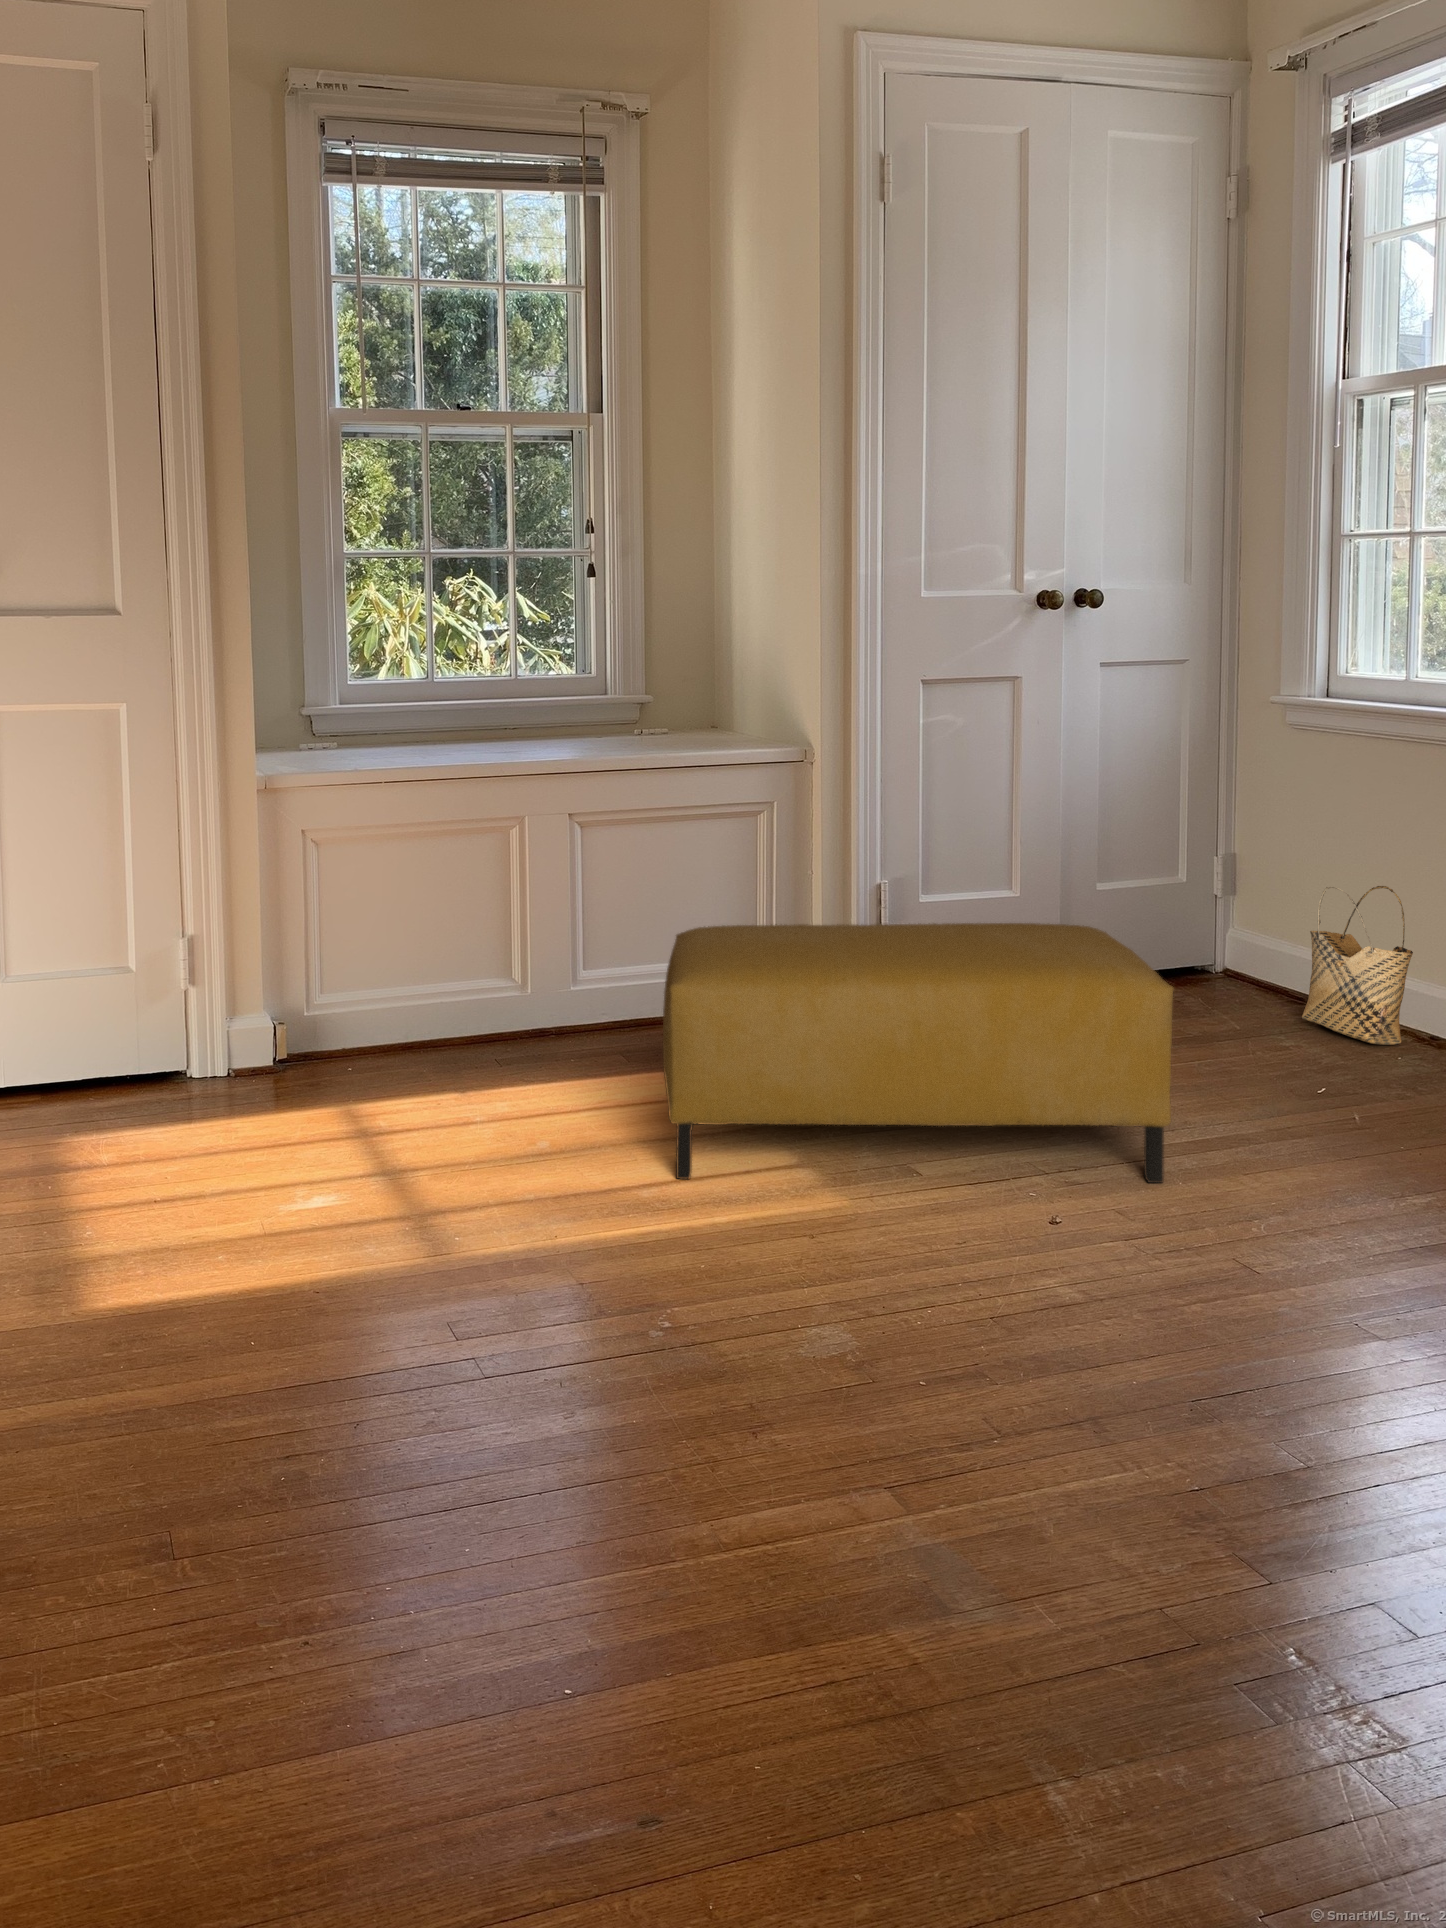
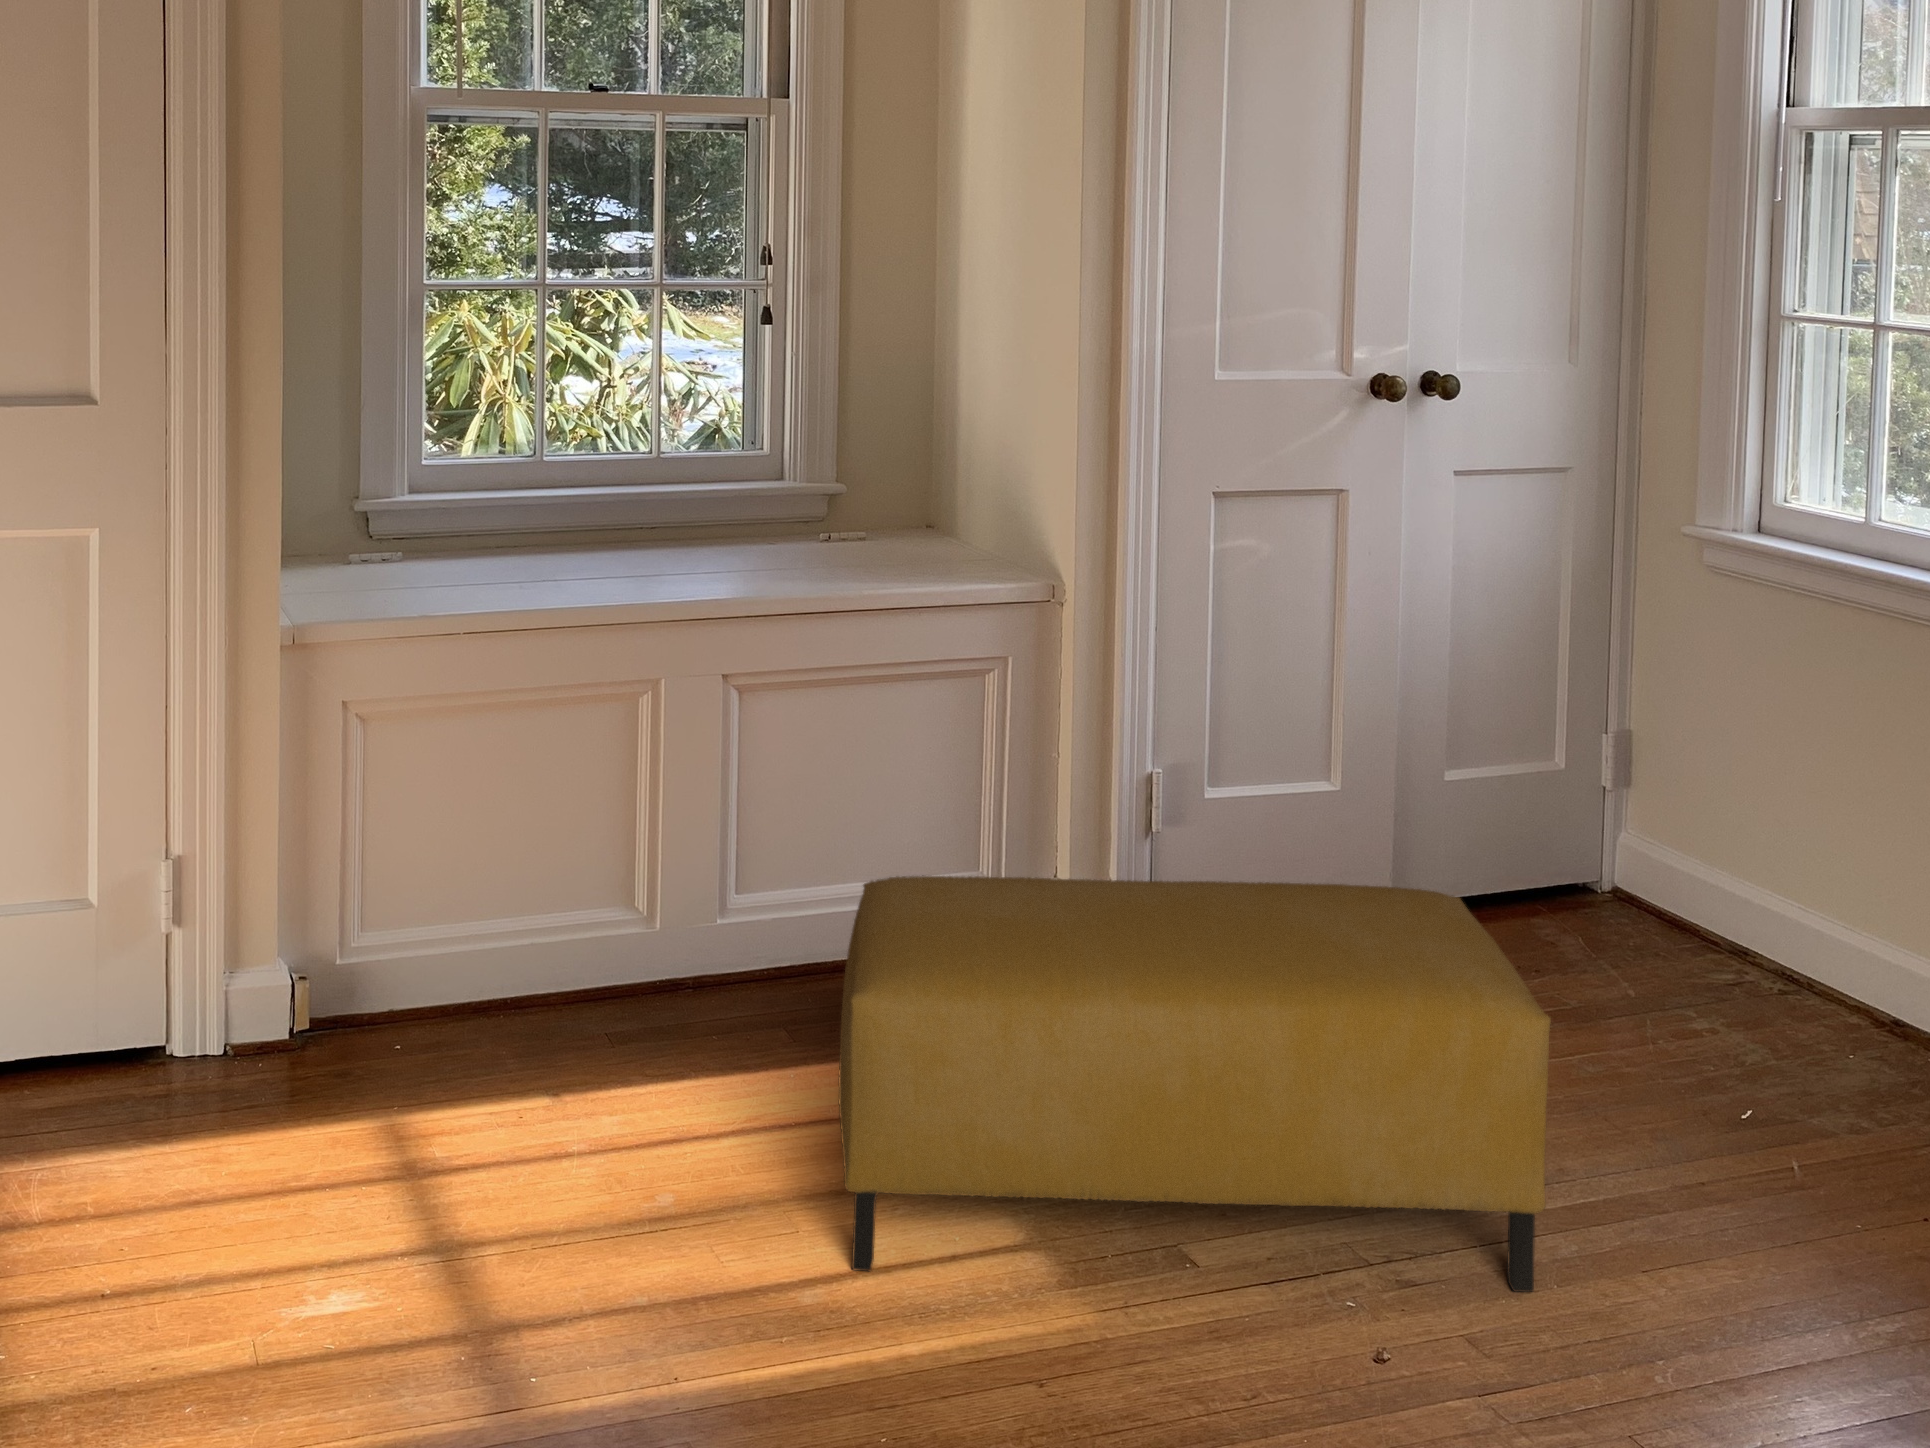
woven basket: present [1302,886,1413,1045] -> none [1726,807,1878,1035]

